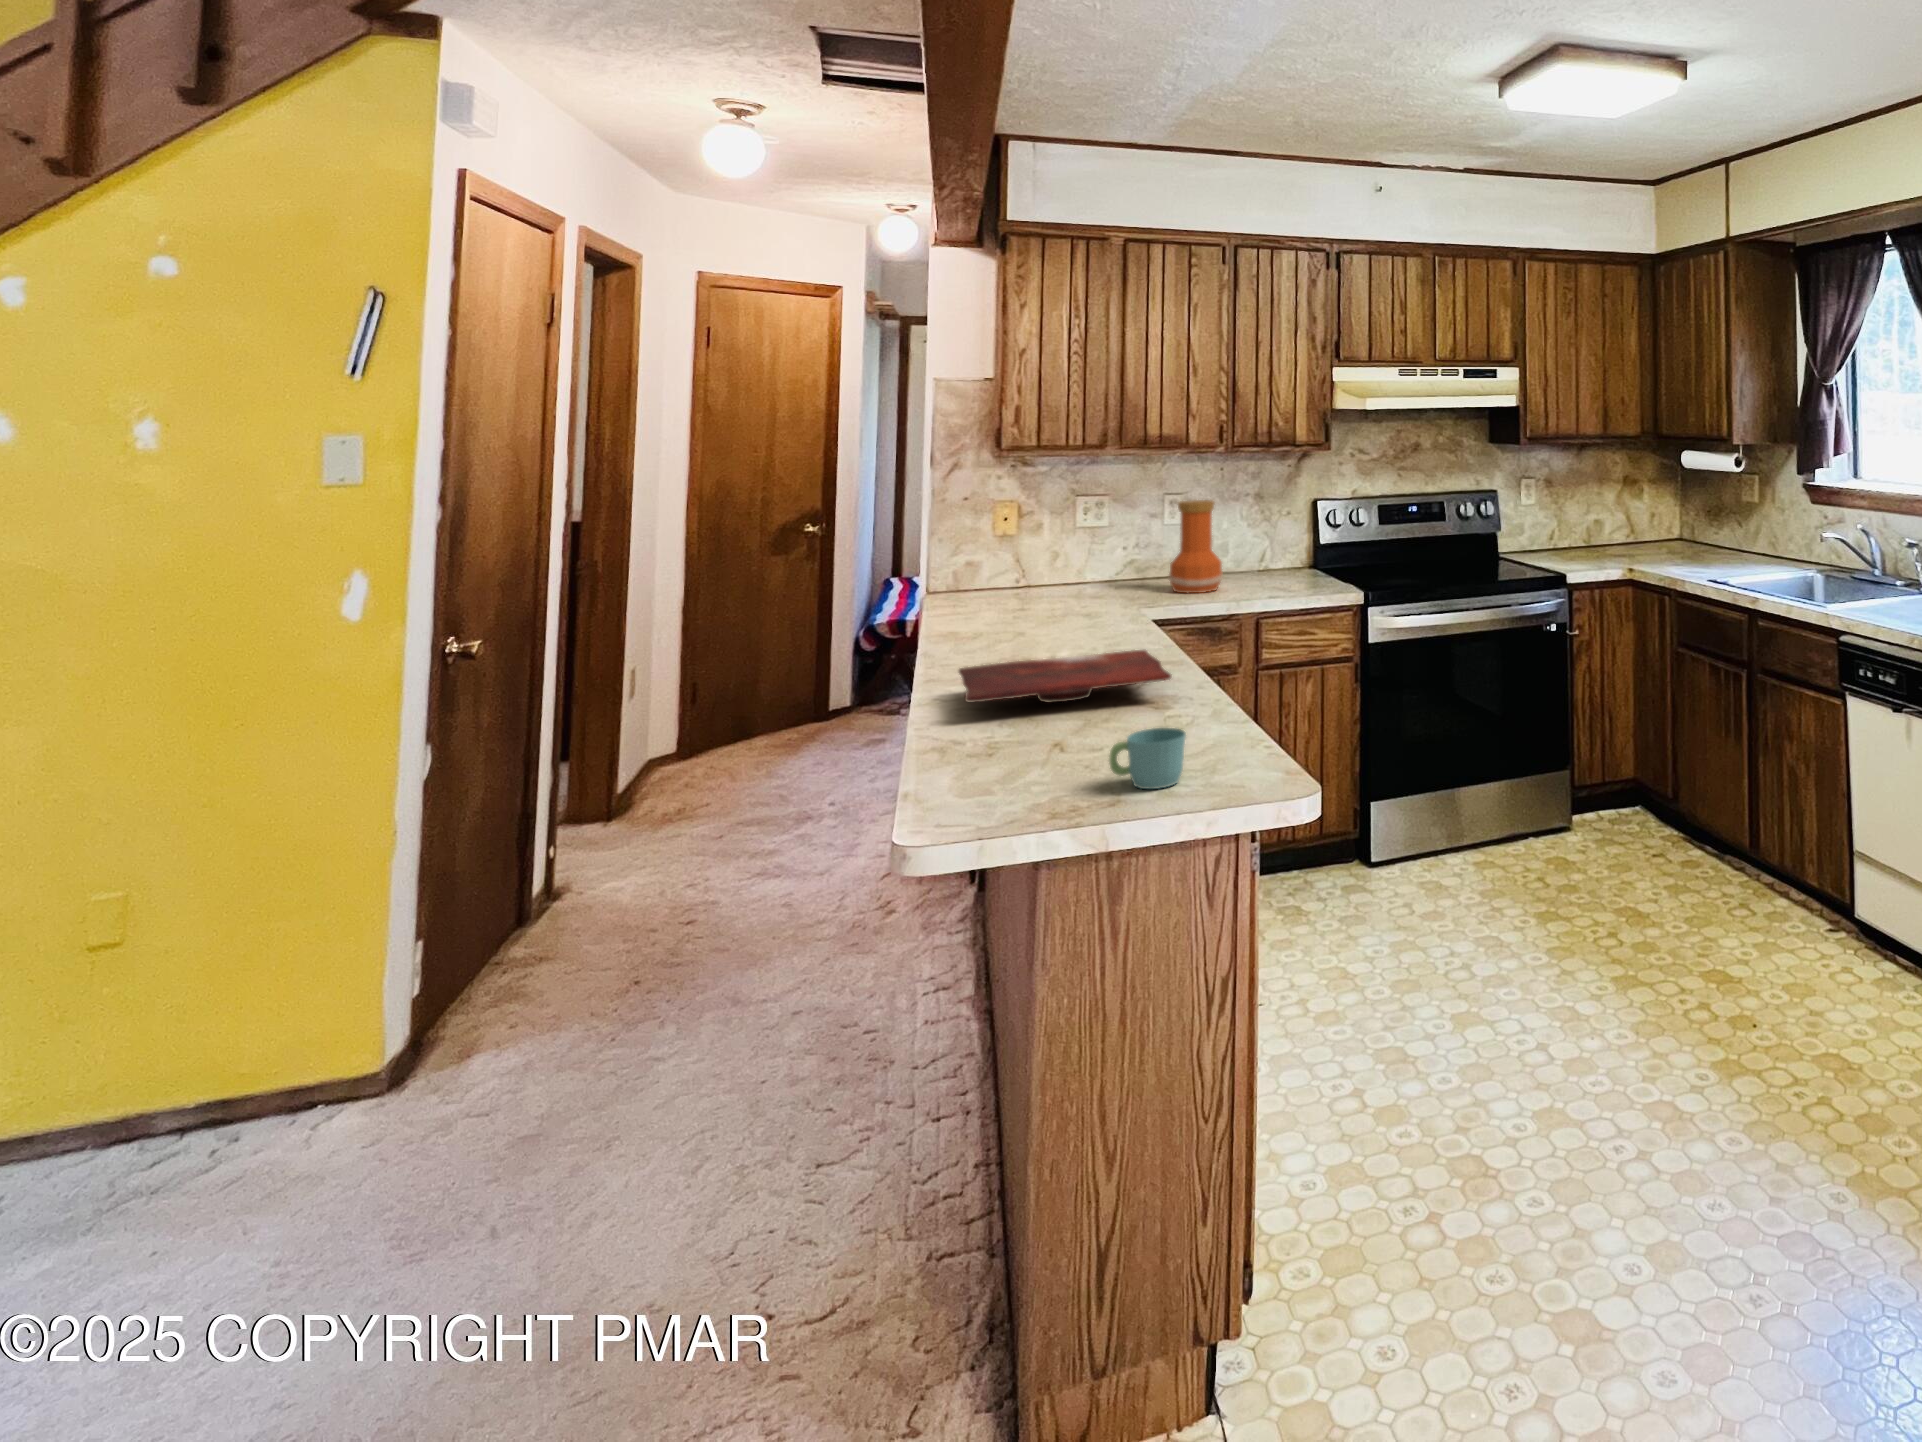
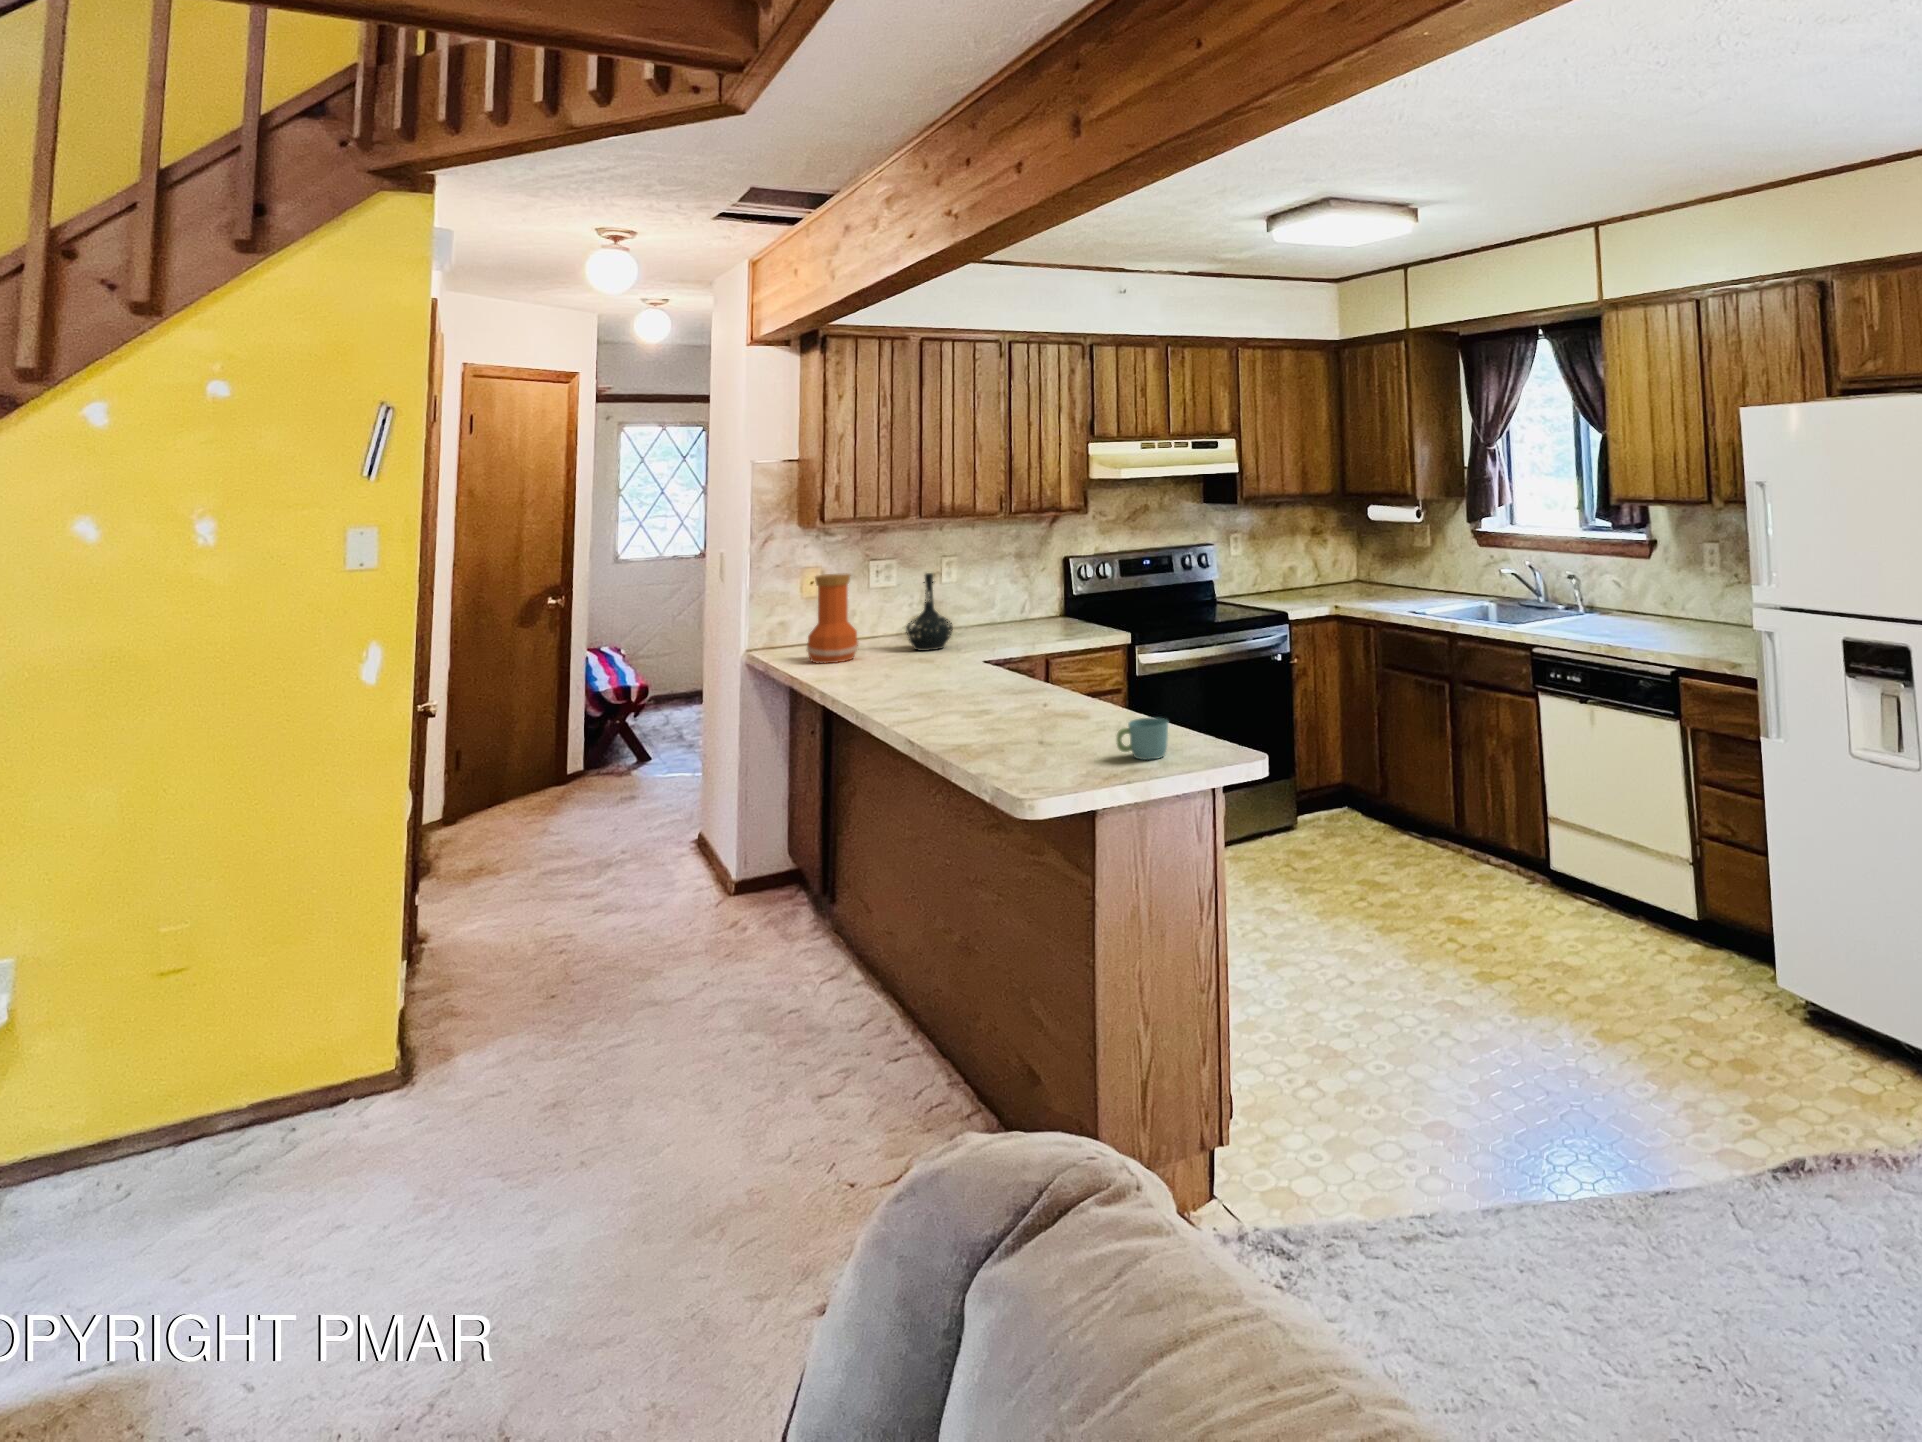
vase: present [1169,500,1223,593] -> present [807,573,859,663]
bottle: none [1083,514,1140,605] -> present [906,573,953,651]
cutting board: present [959,650,1171,702] -> none [912,675,1088,716]

